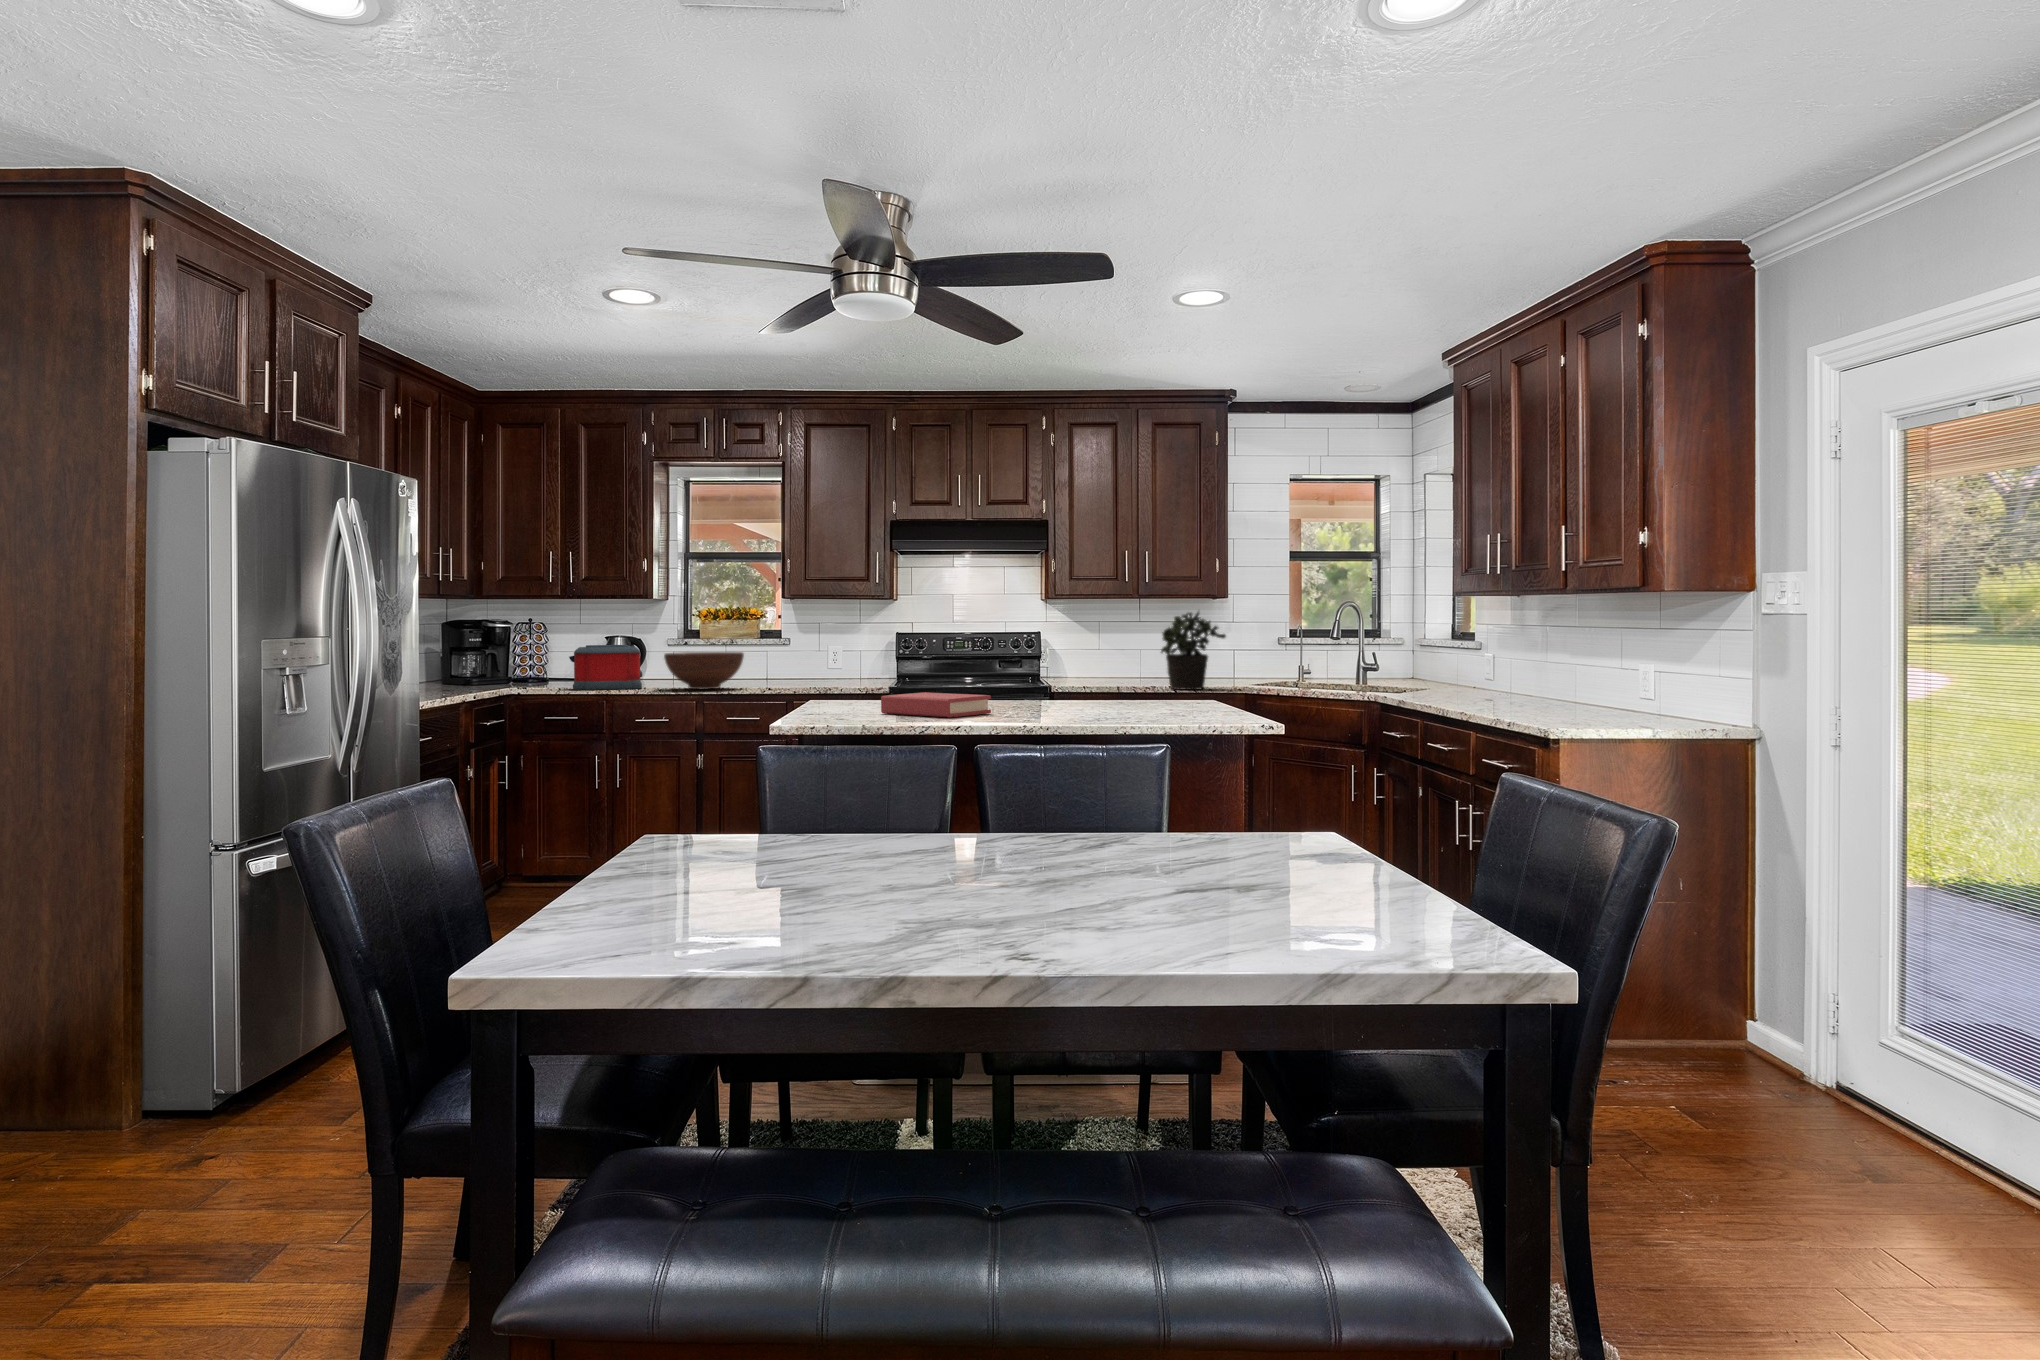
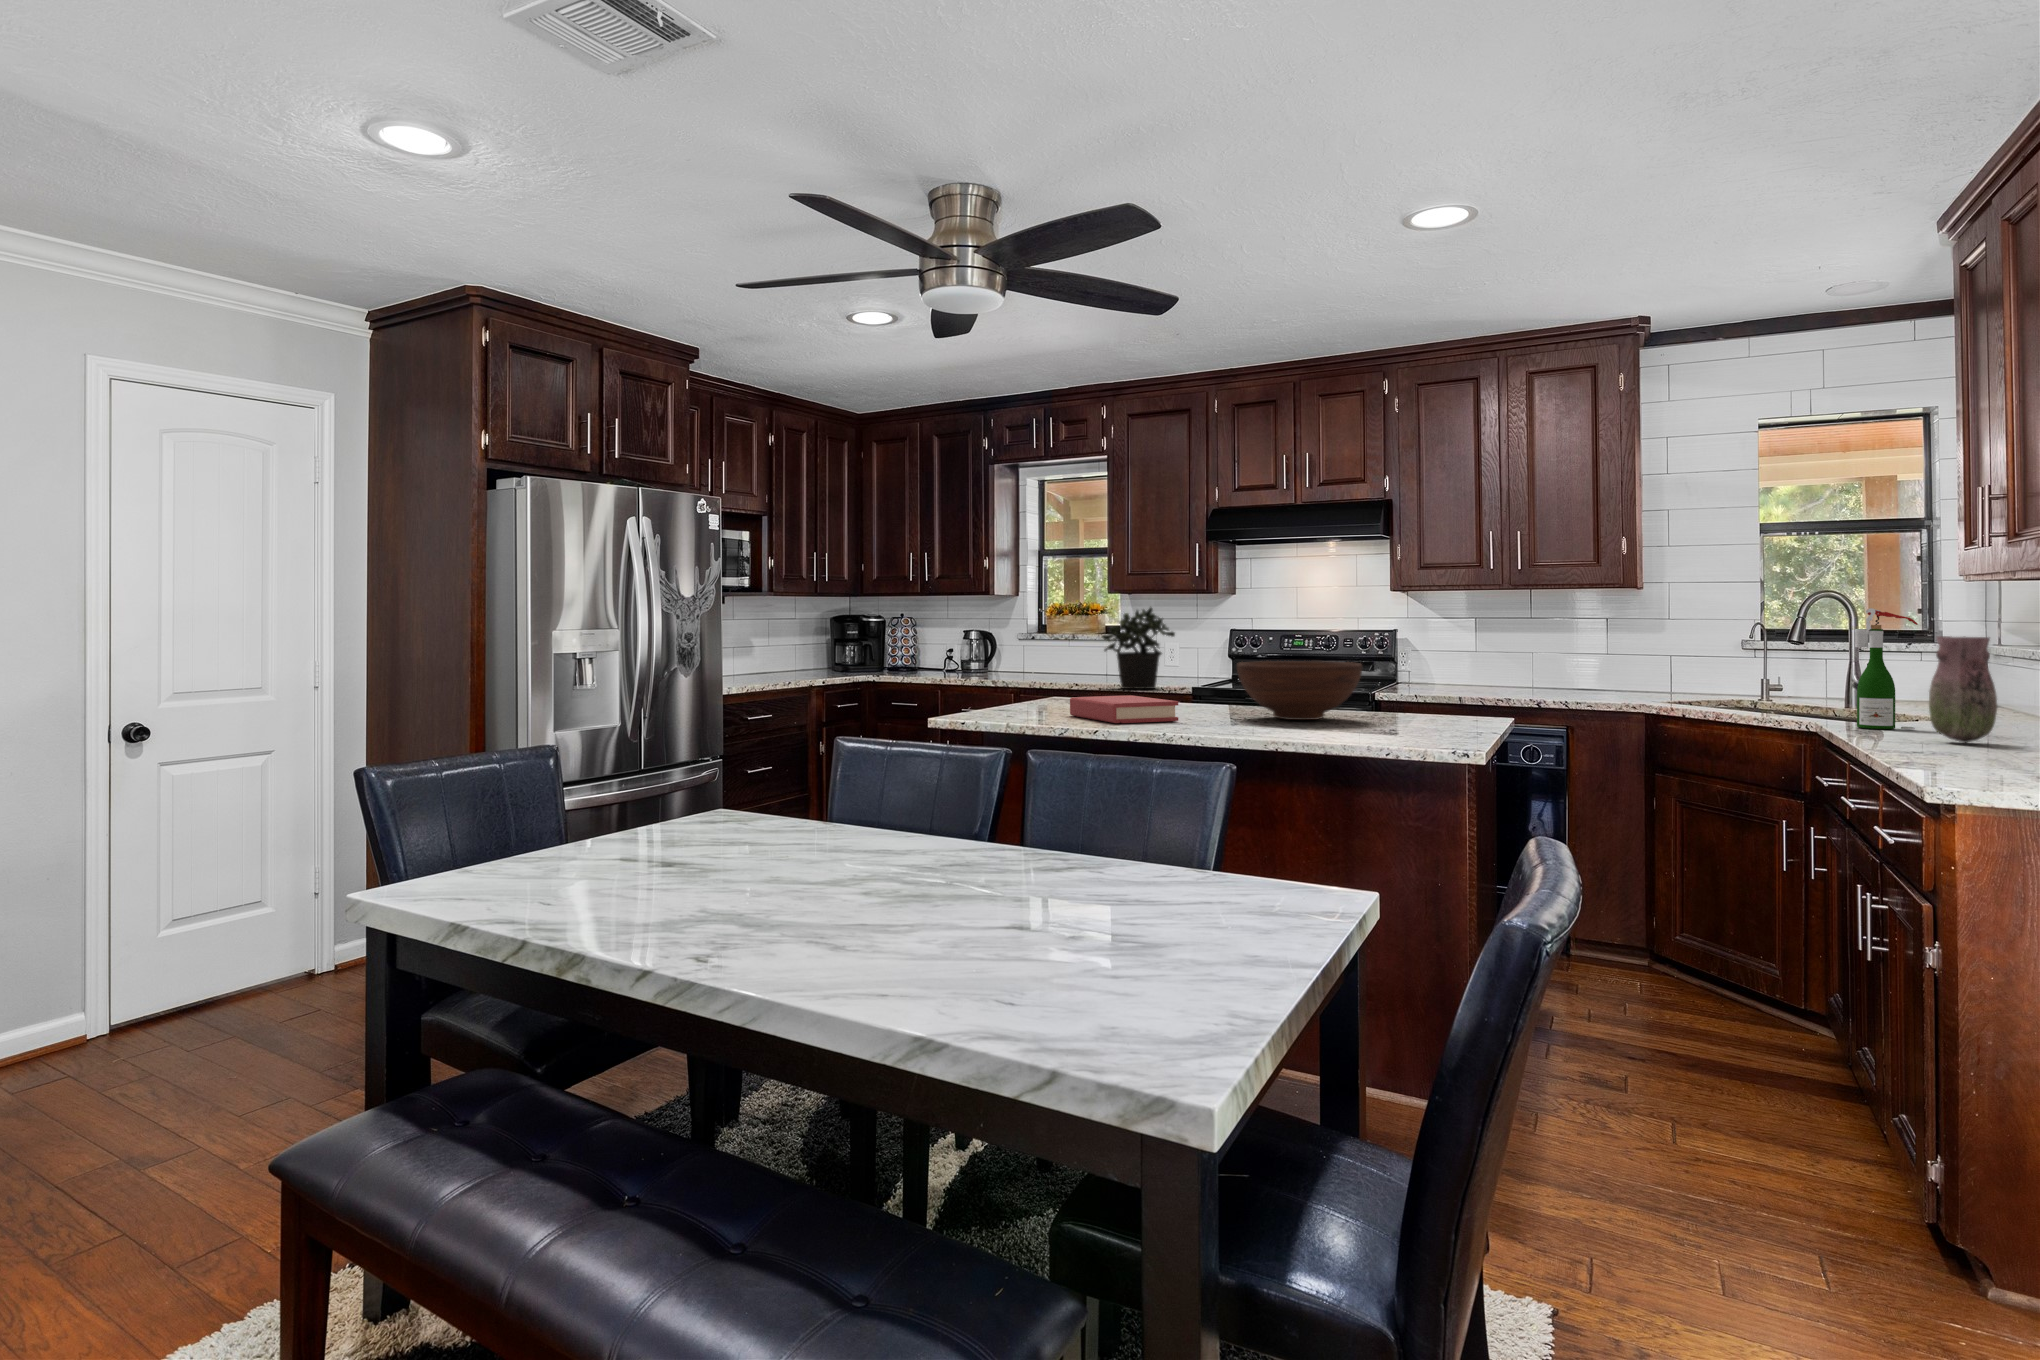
potted plant: present [1161,612,1226,690] -> present [1102,608,1175,689]
wine bottle: none [1404,614,1441,697] -> present [1855,608,1918,729]
vase: none [1472,632,1510,703] -> present [1929,636,1997,743]
toaster: present [569,645,642,690] -> none [907,639,973,682]
fruit bowl: present [664,652,744,690] -> present [1237,661,1363,720]

